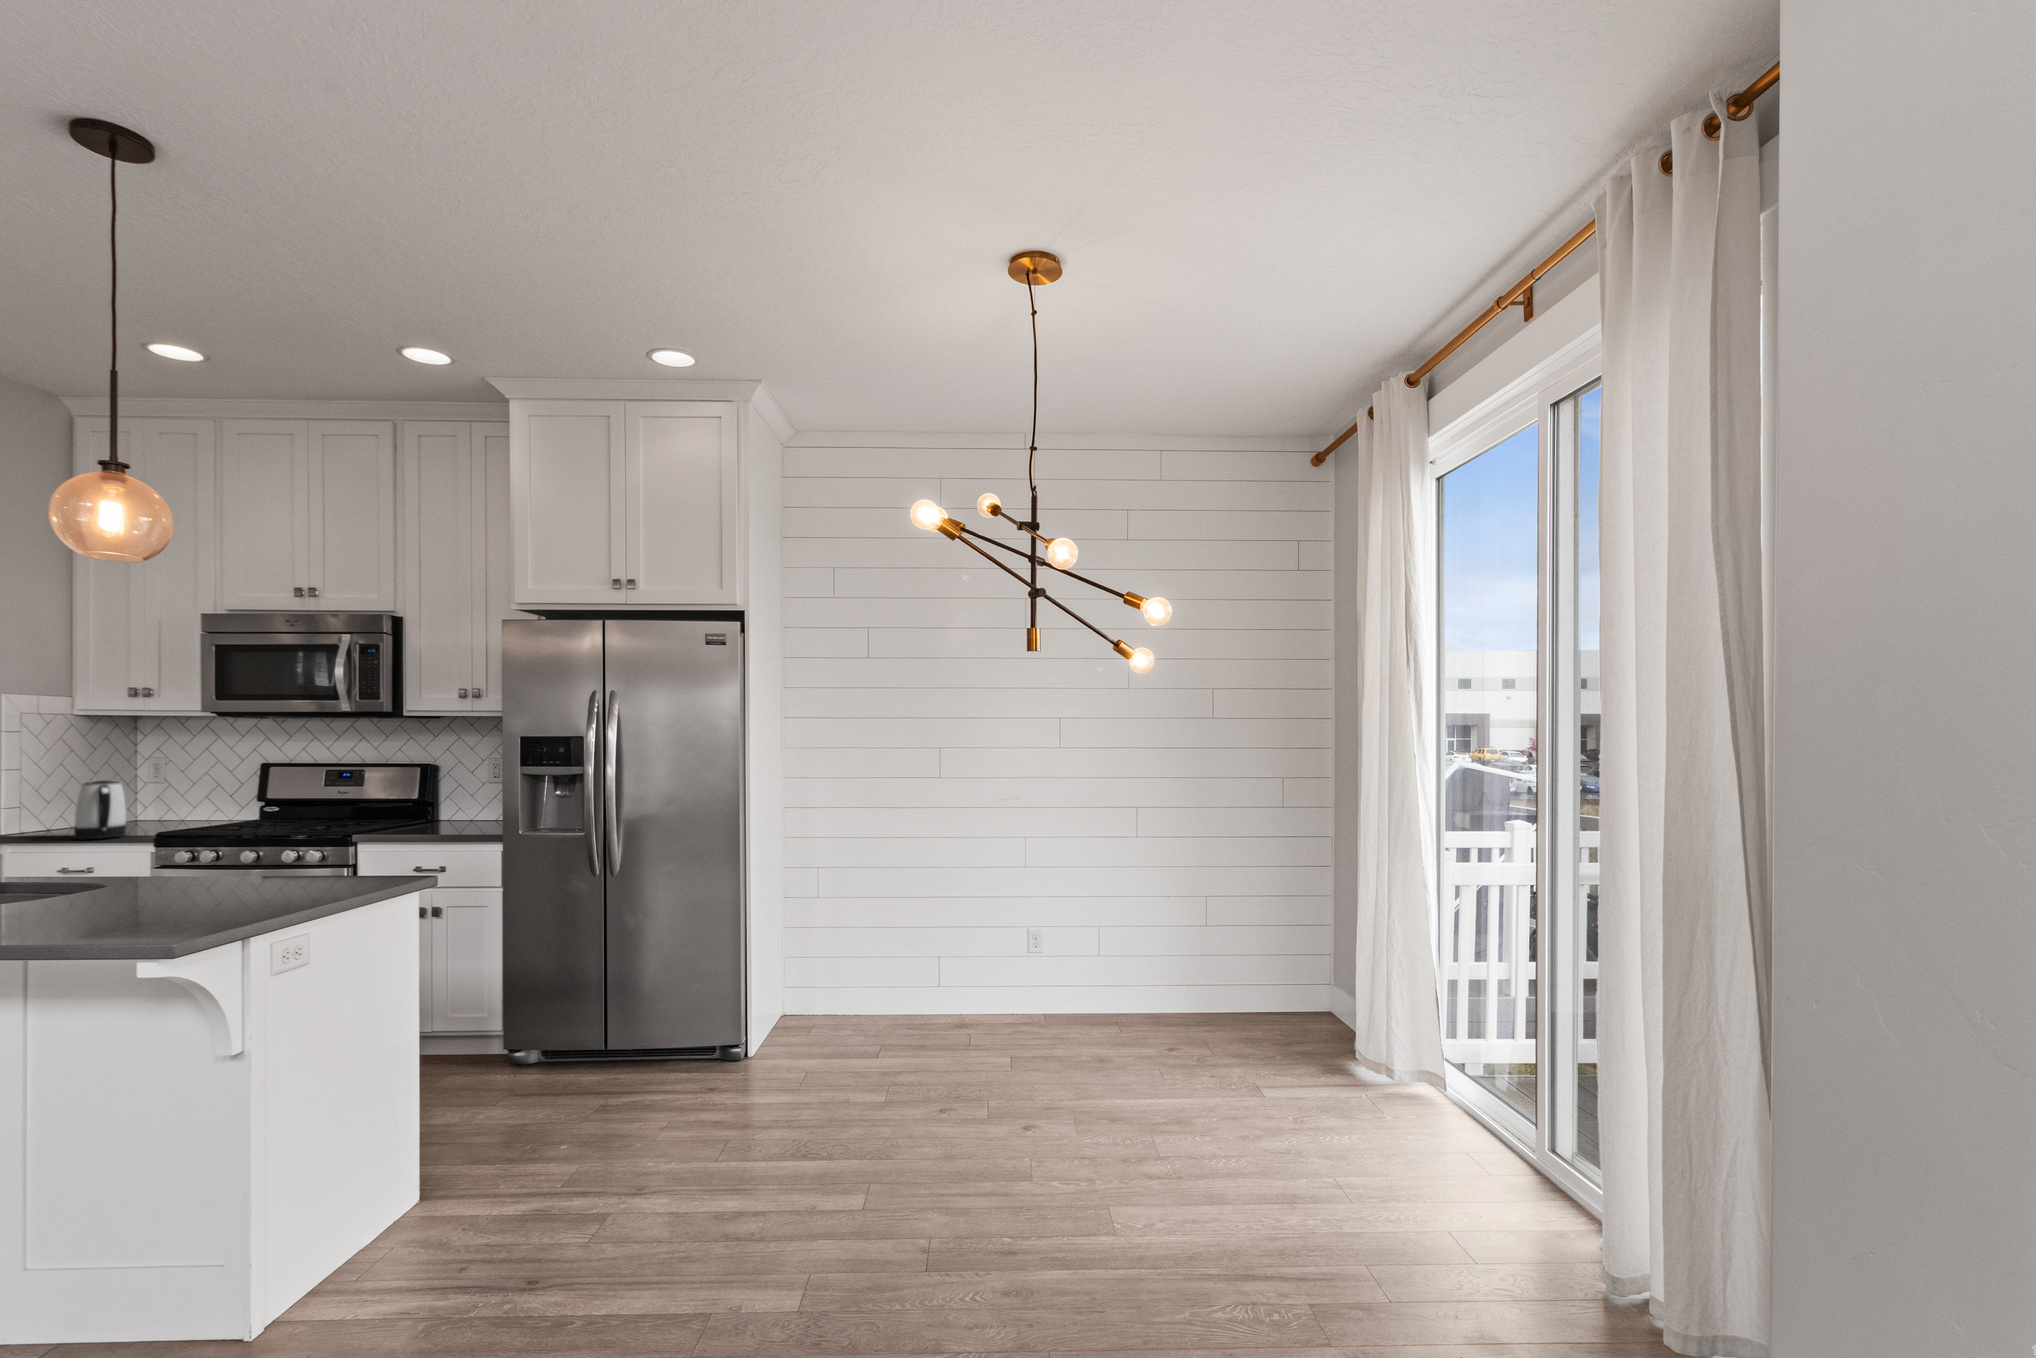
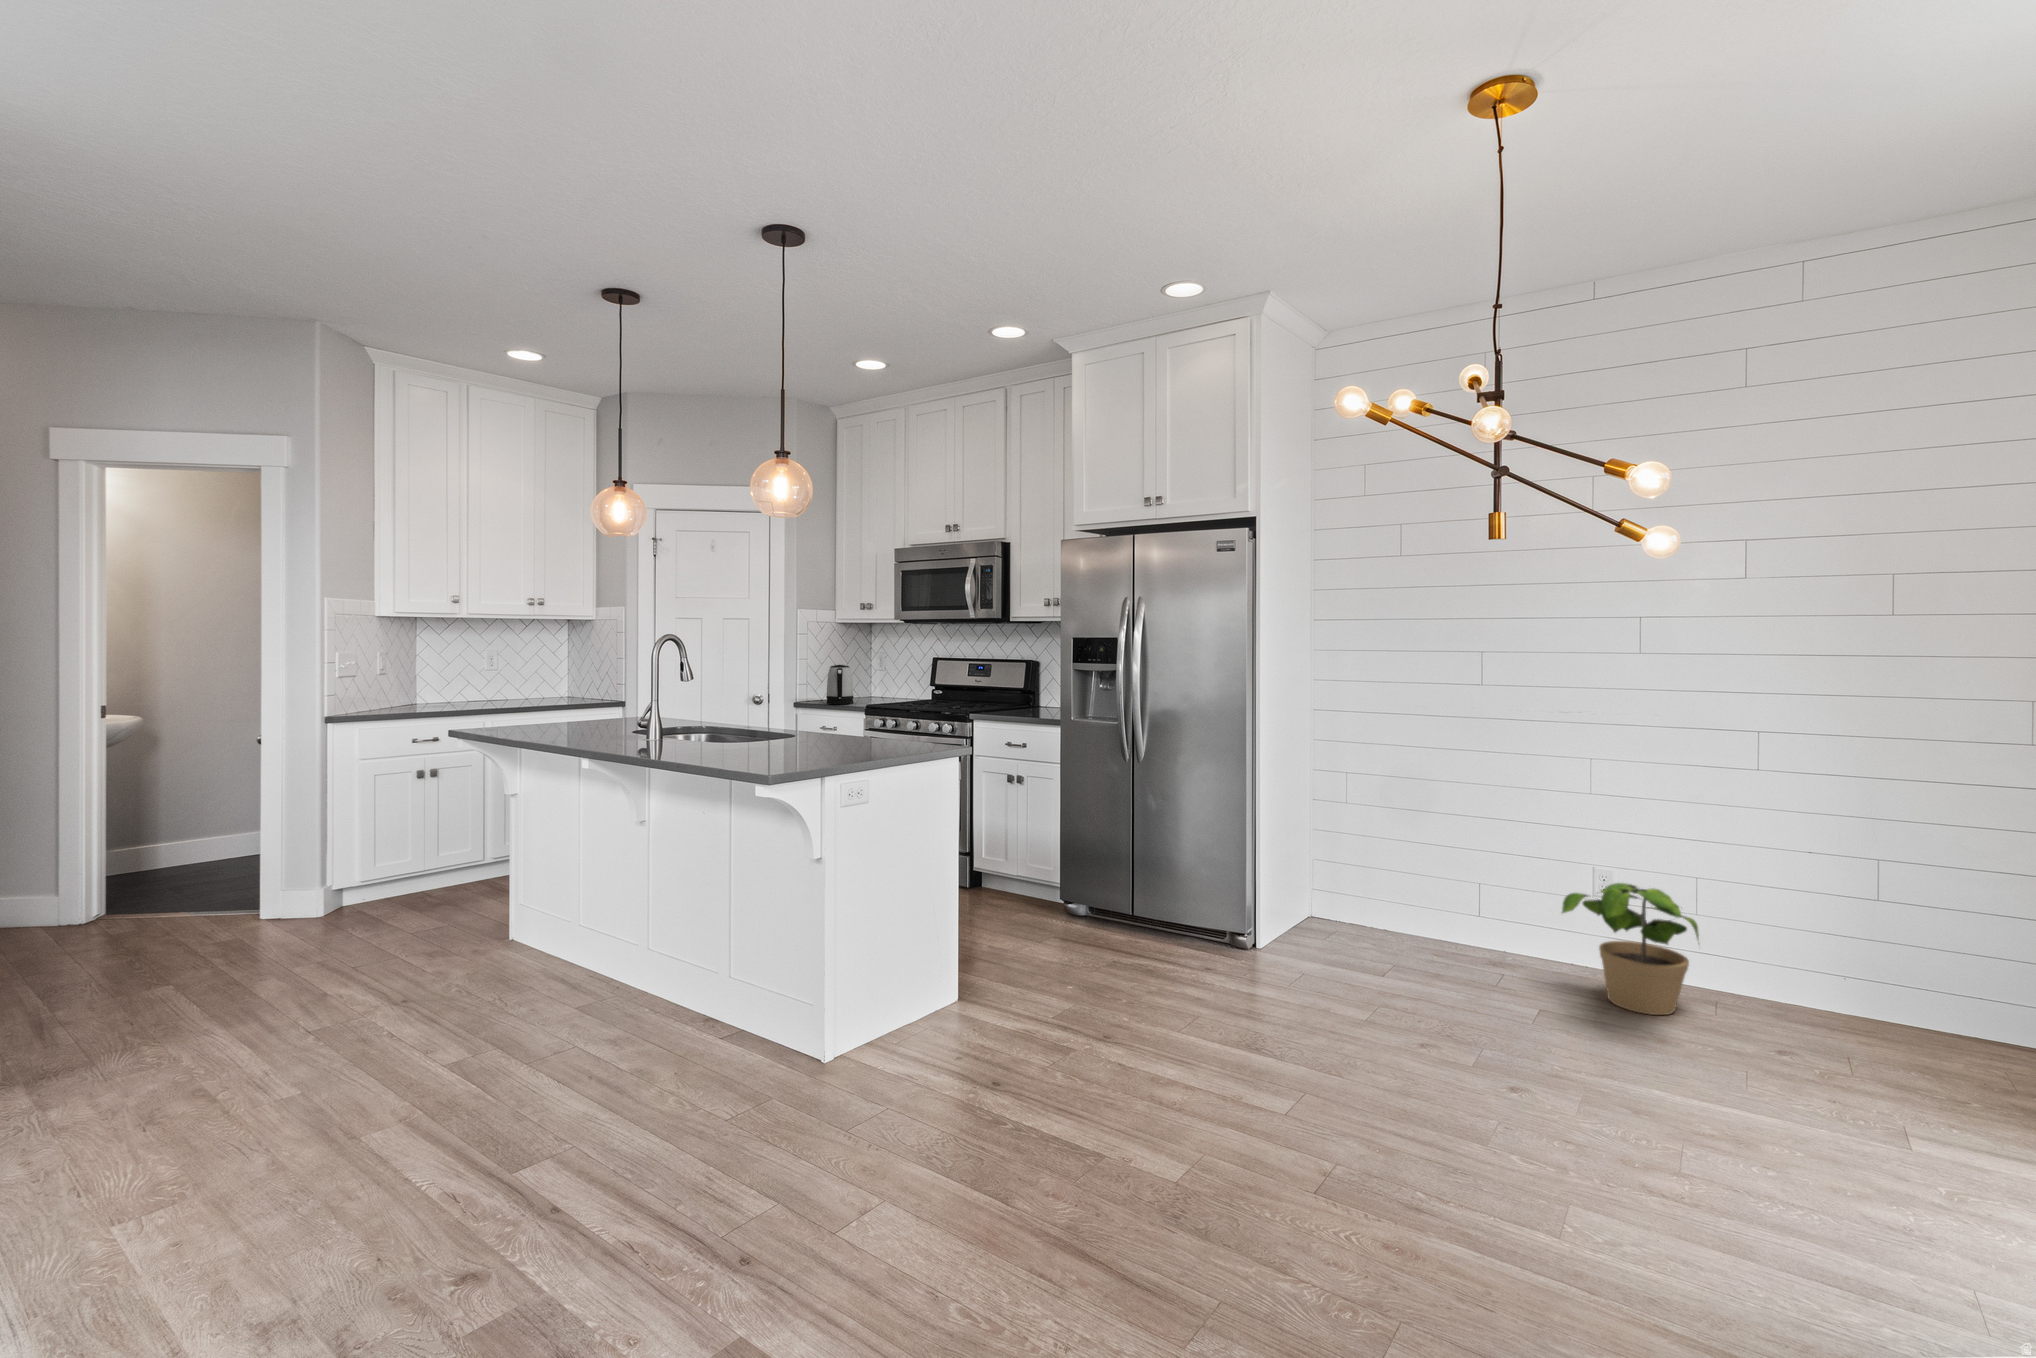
potted plant: none [1015,926,1110,1034] -> present [1562,883,1699,1015]

